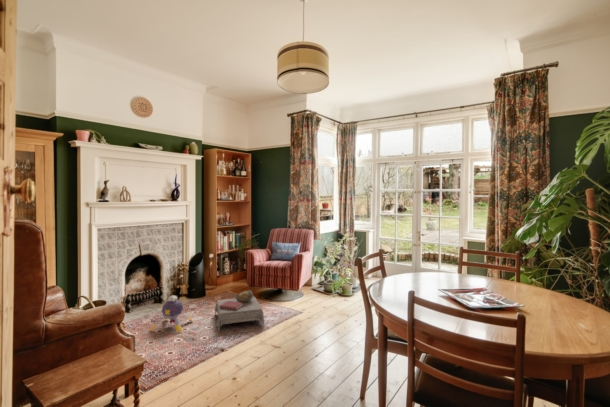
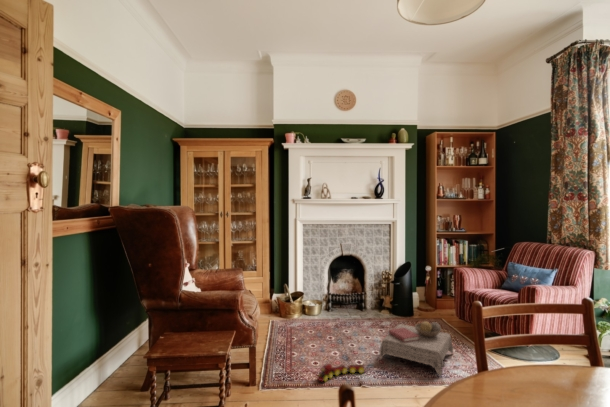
plush toy: present [150,296,193,332] -> none [322,303,368,347]
toy train: none [188,338,217,363] -> present [317,364,365,381]

